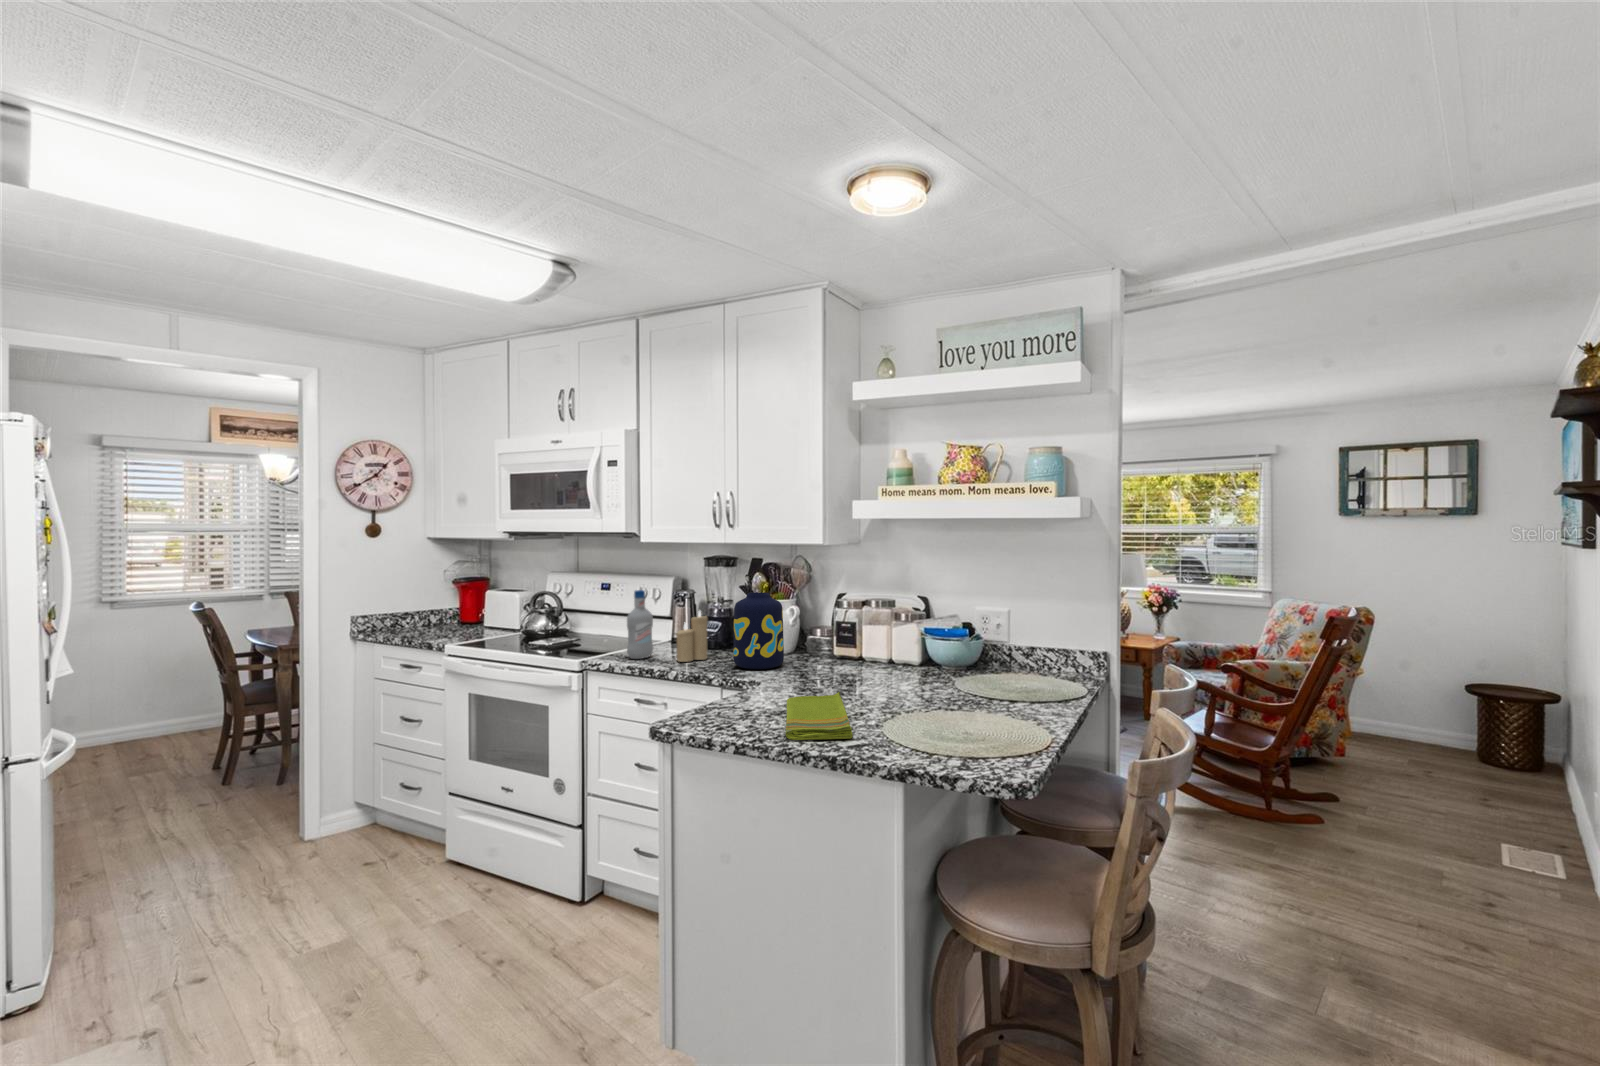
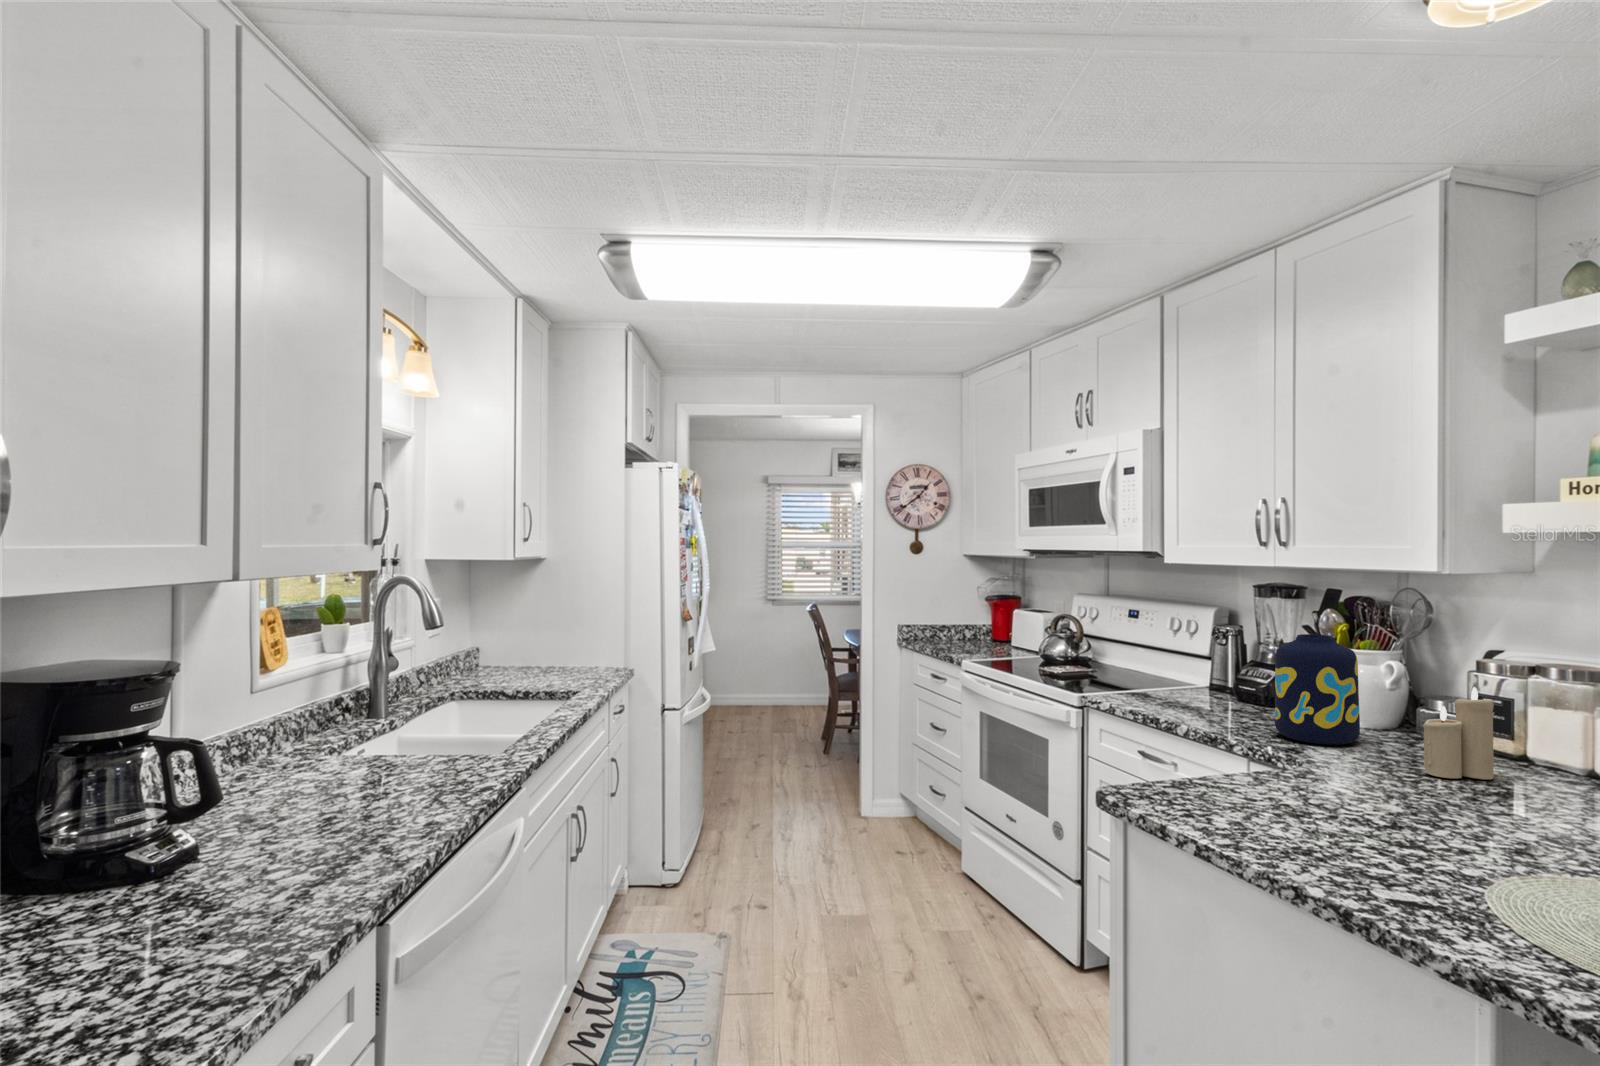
bottle: present [627,590,653,659] -> none [1136,620,1172,704]
candle: present [676,611,707,662] -> present [1423,687,1494,779]
dish towel: present [785,692,853,740] -> none [1280,794,1427,886]

